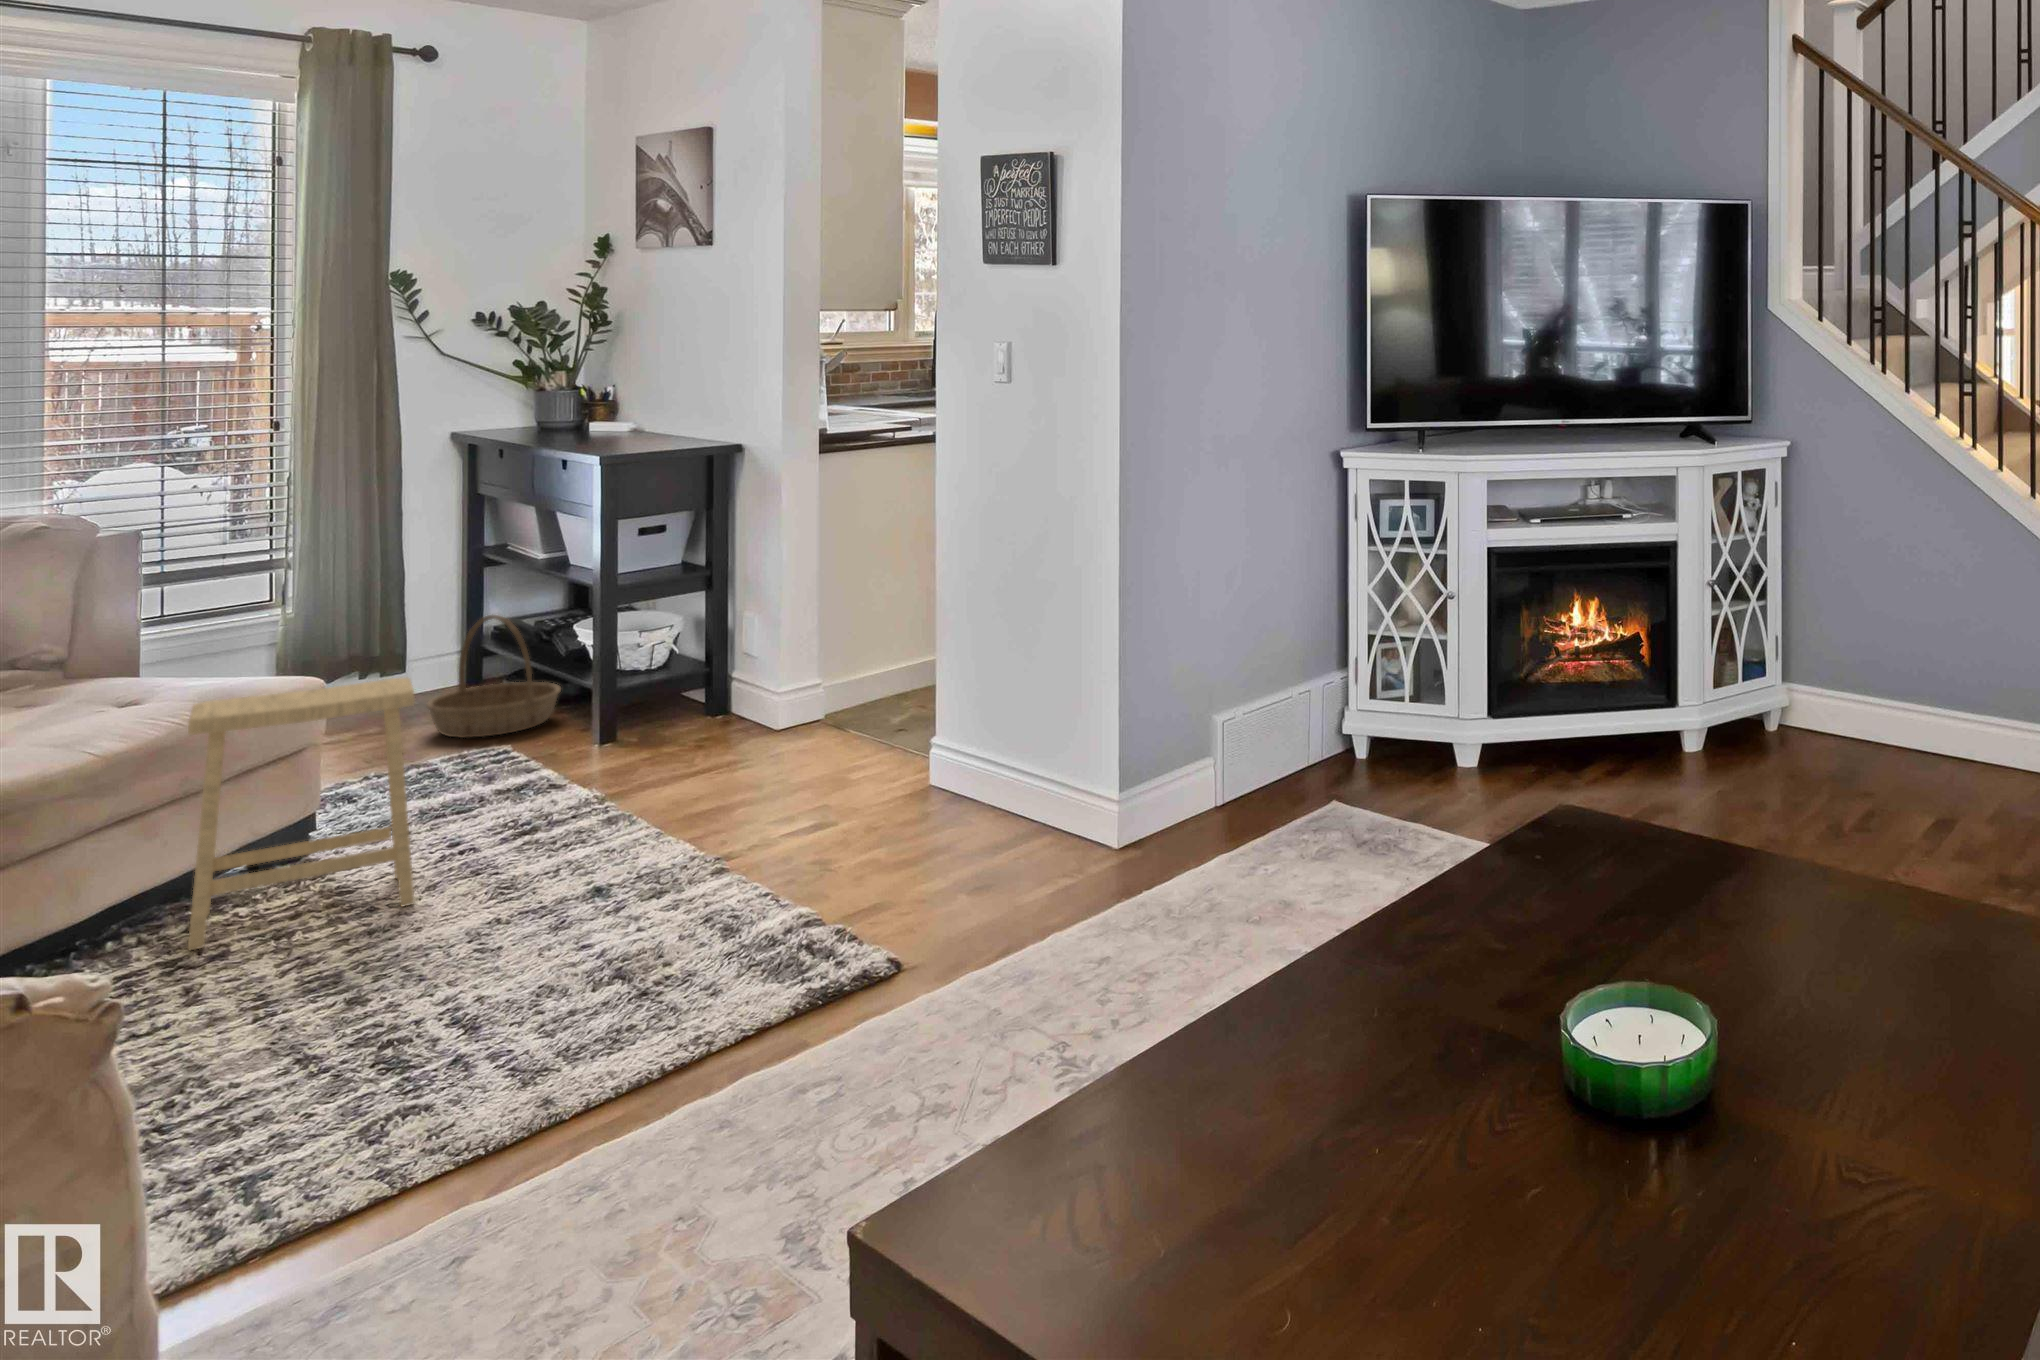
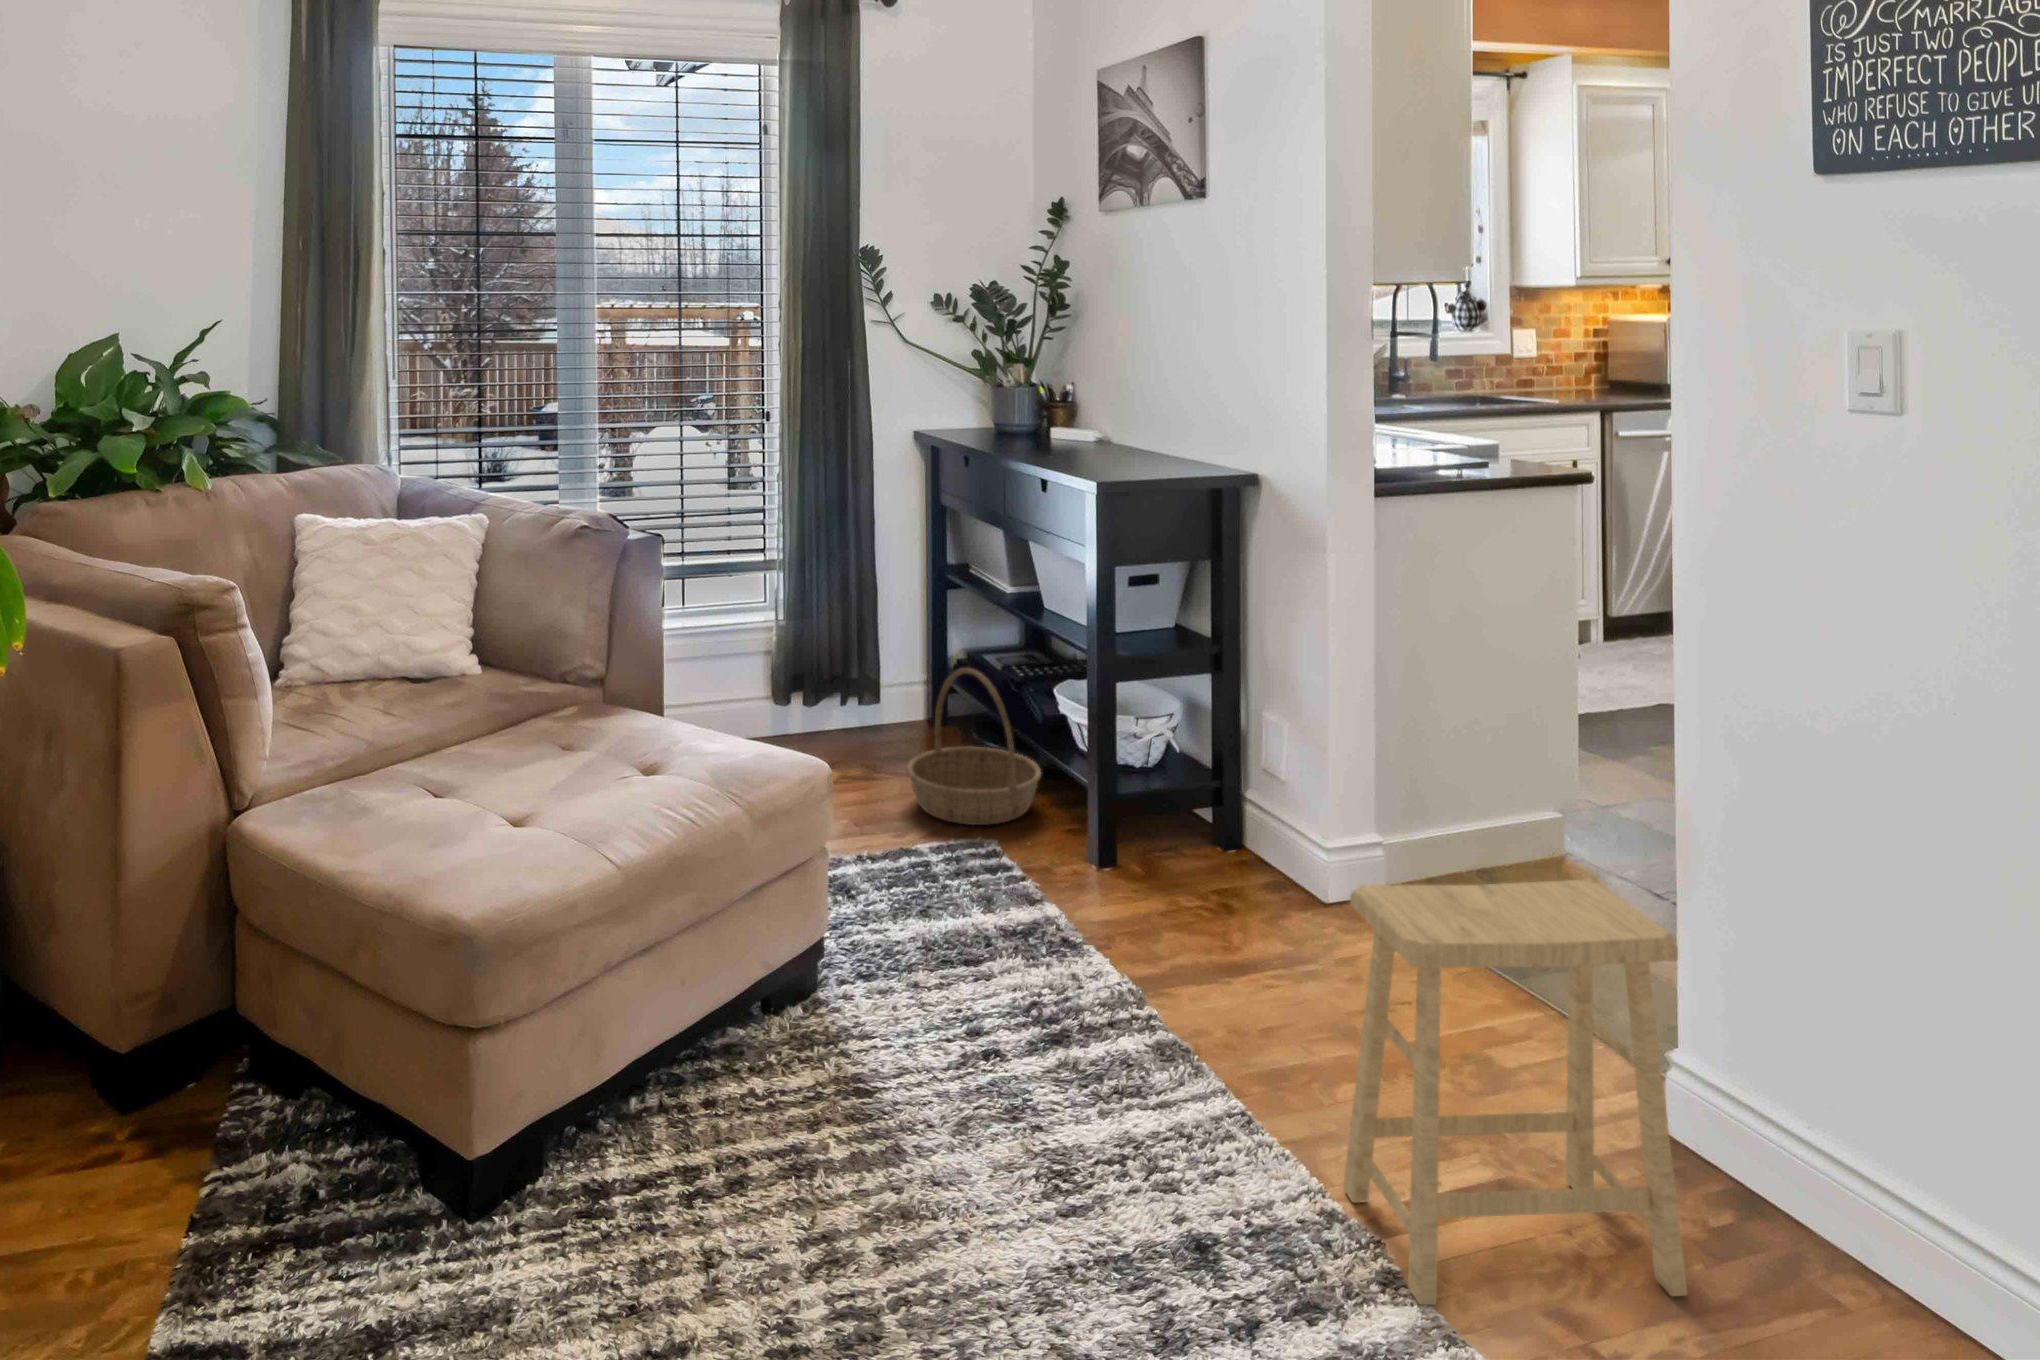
footstool: present [188,678,415,950] -> present [1343,880,1688,1305]

